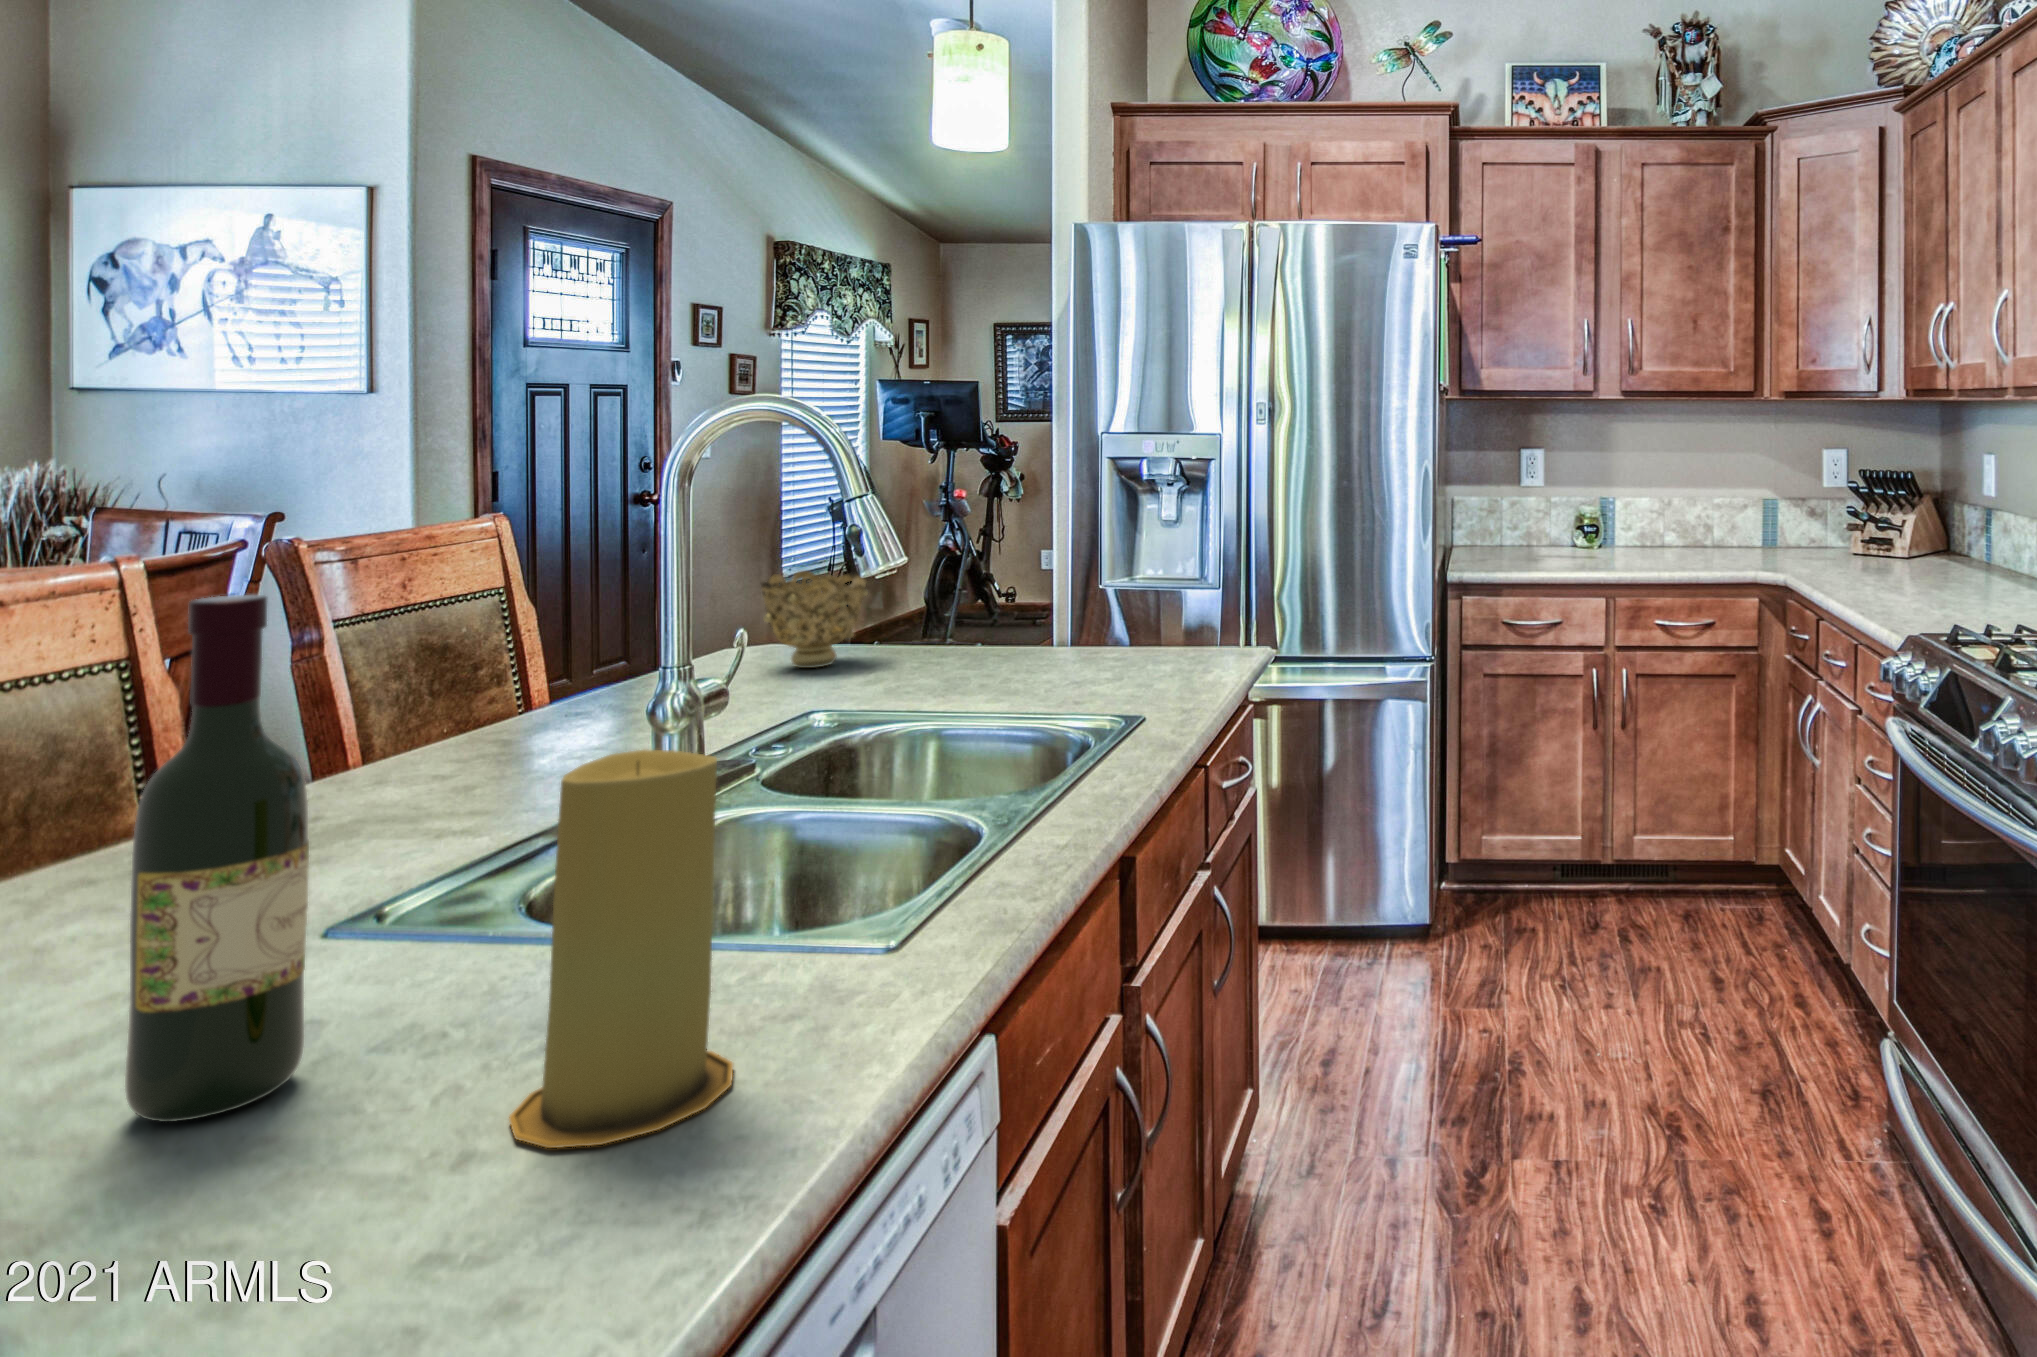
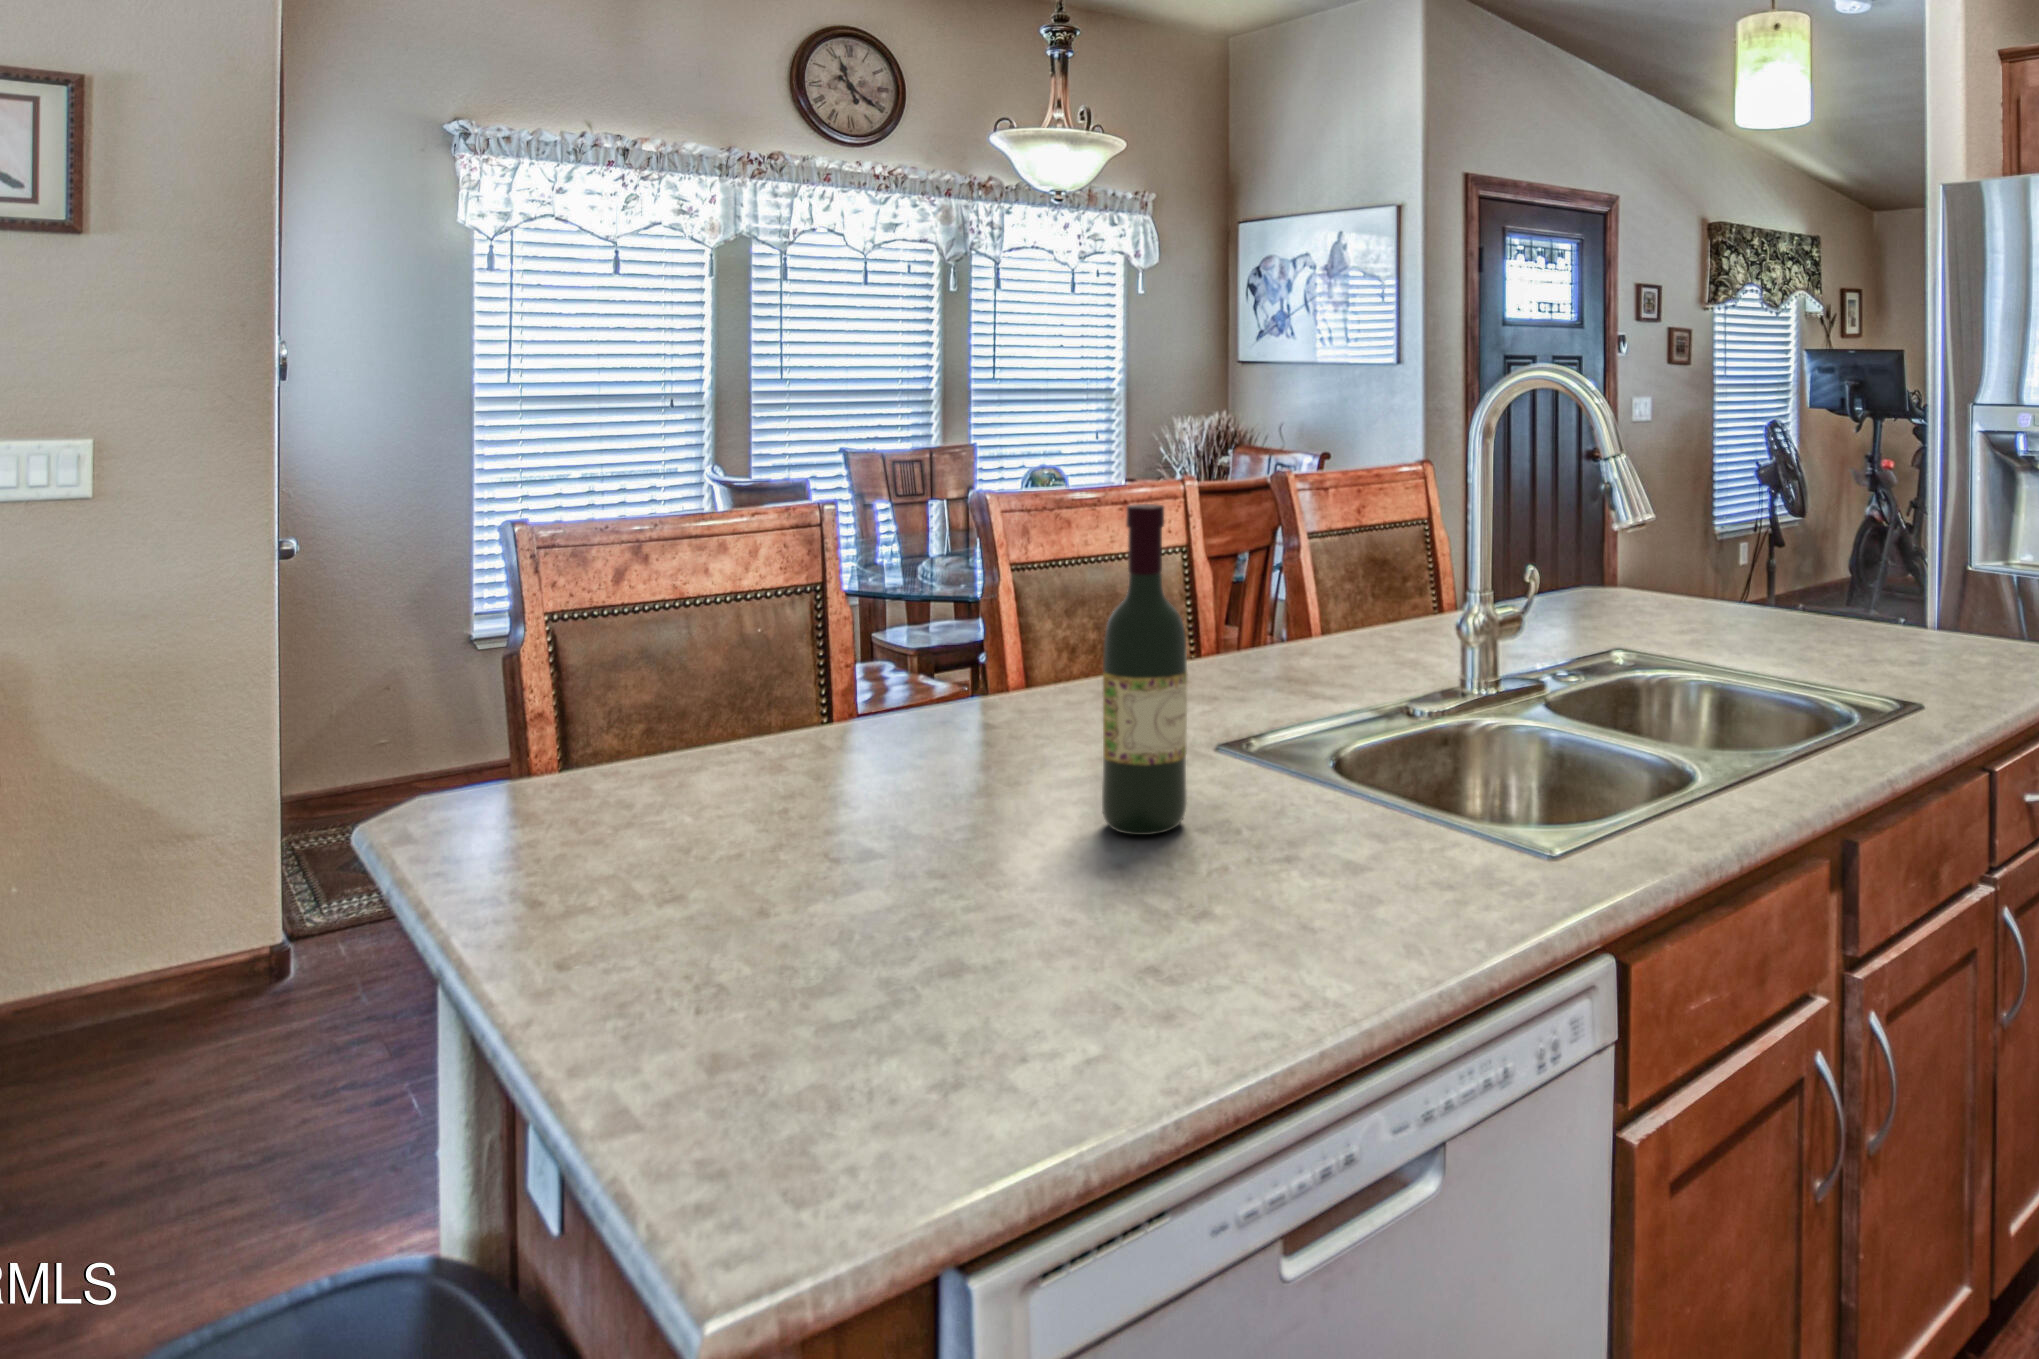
decorative bowl: present [761,571,868,668] -> none [1598,524,1687,612]
candle: present [509,749,733,1148] -> none [1260,645,1403,929]

